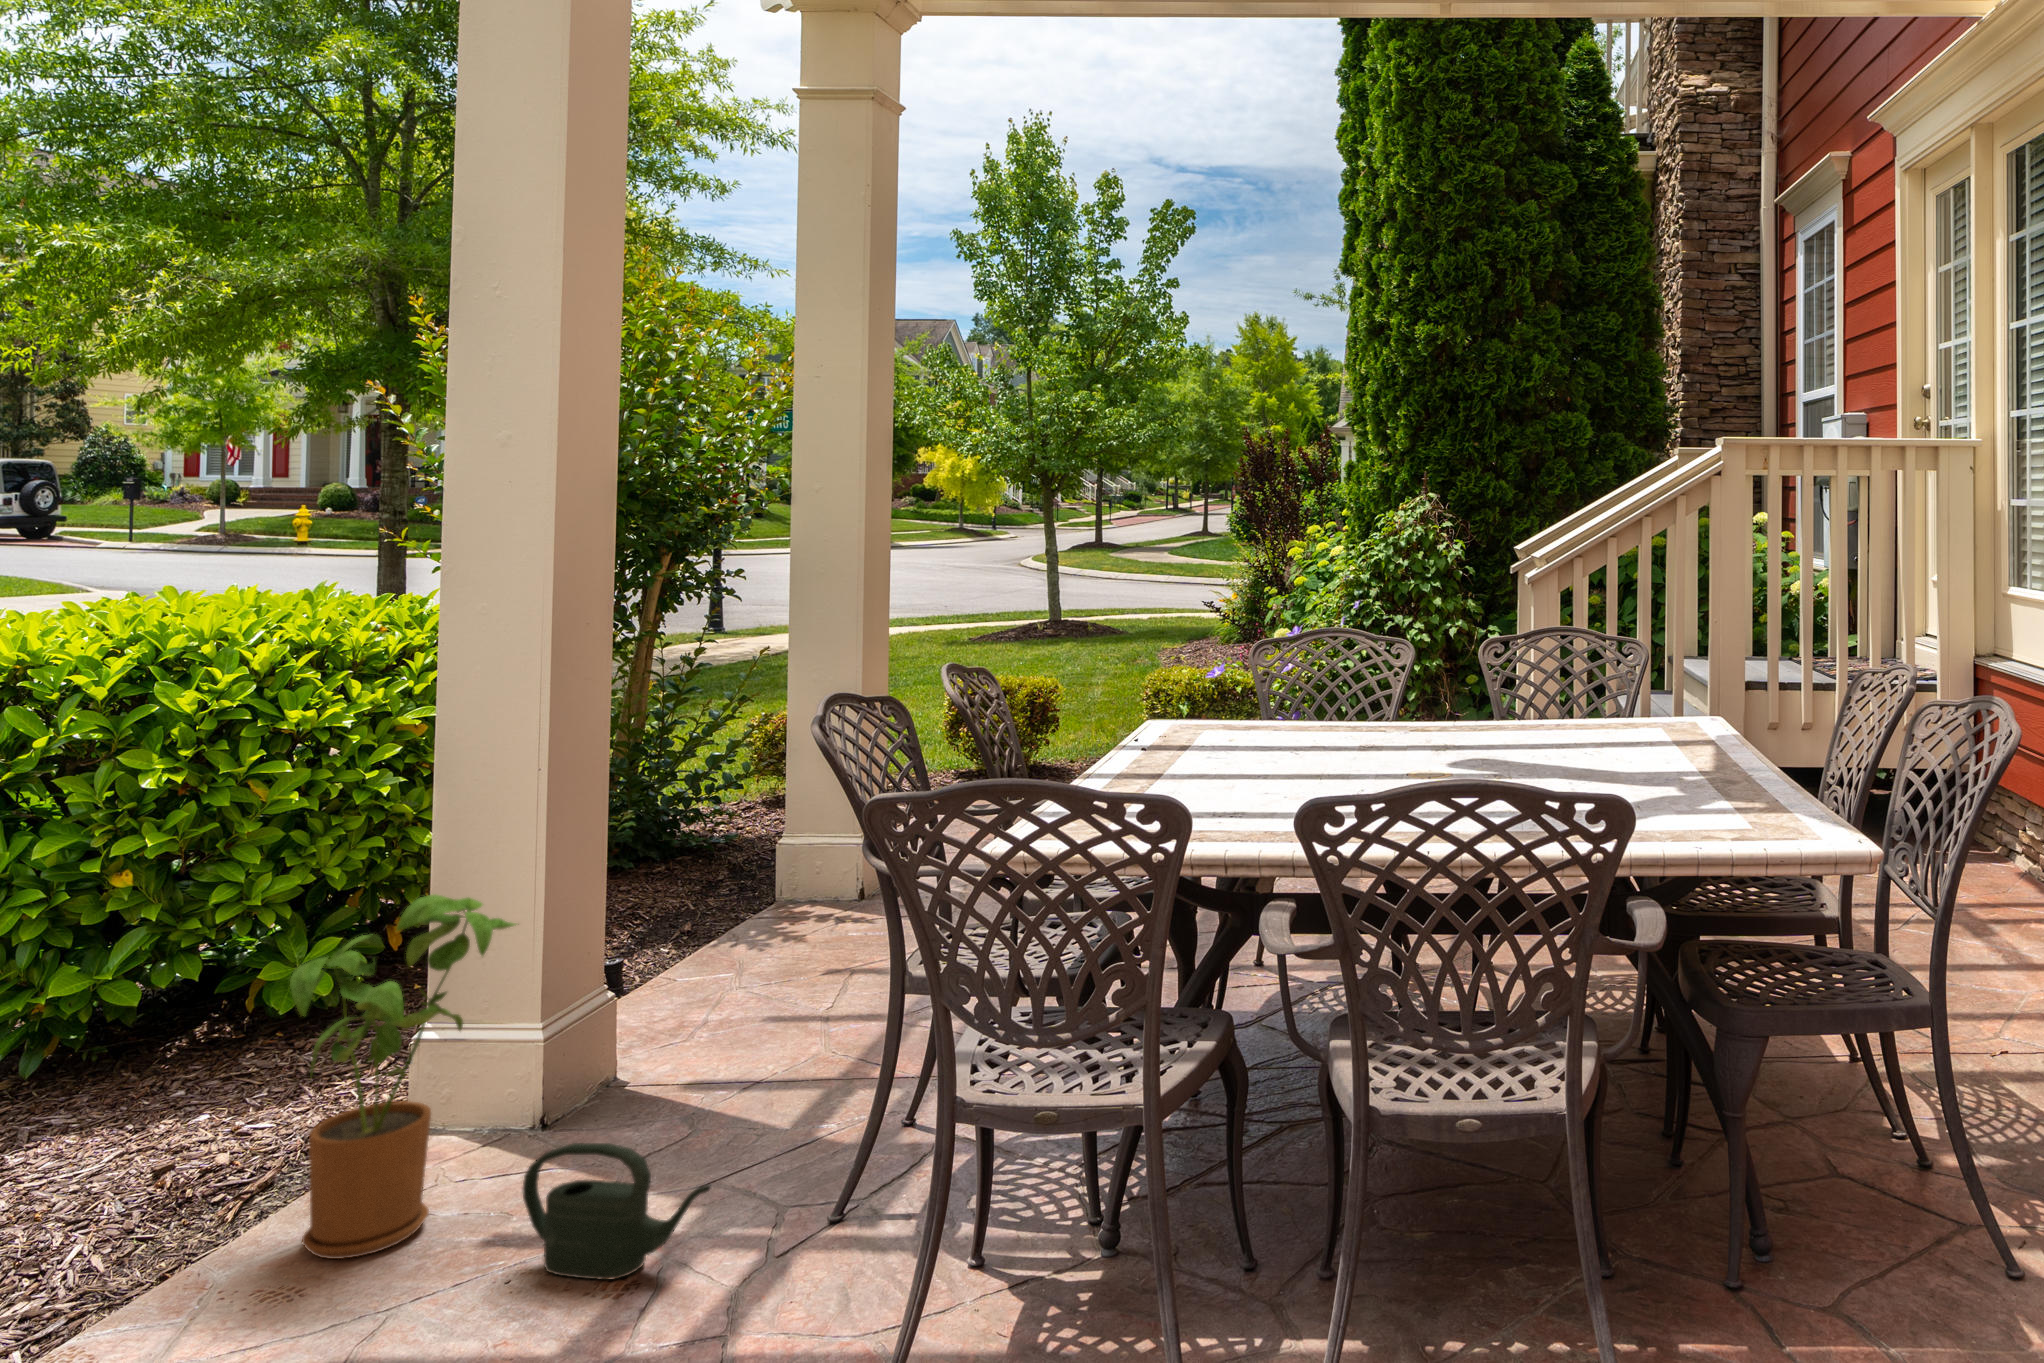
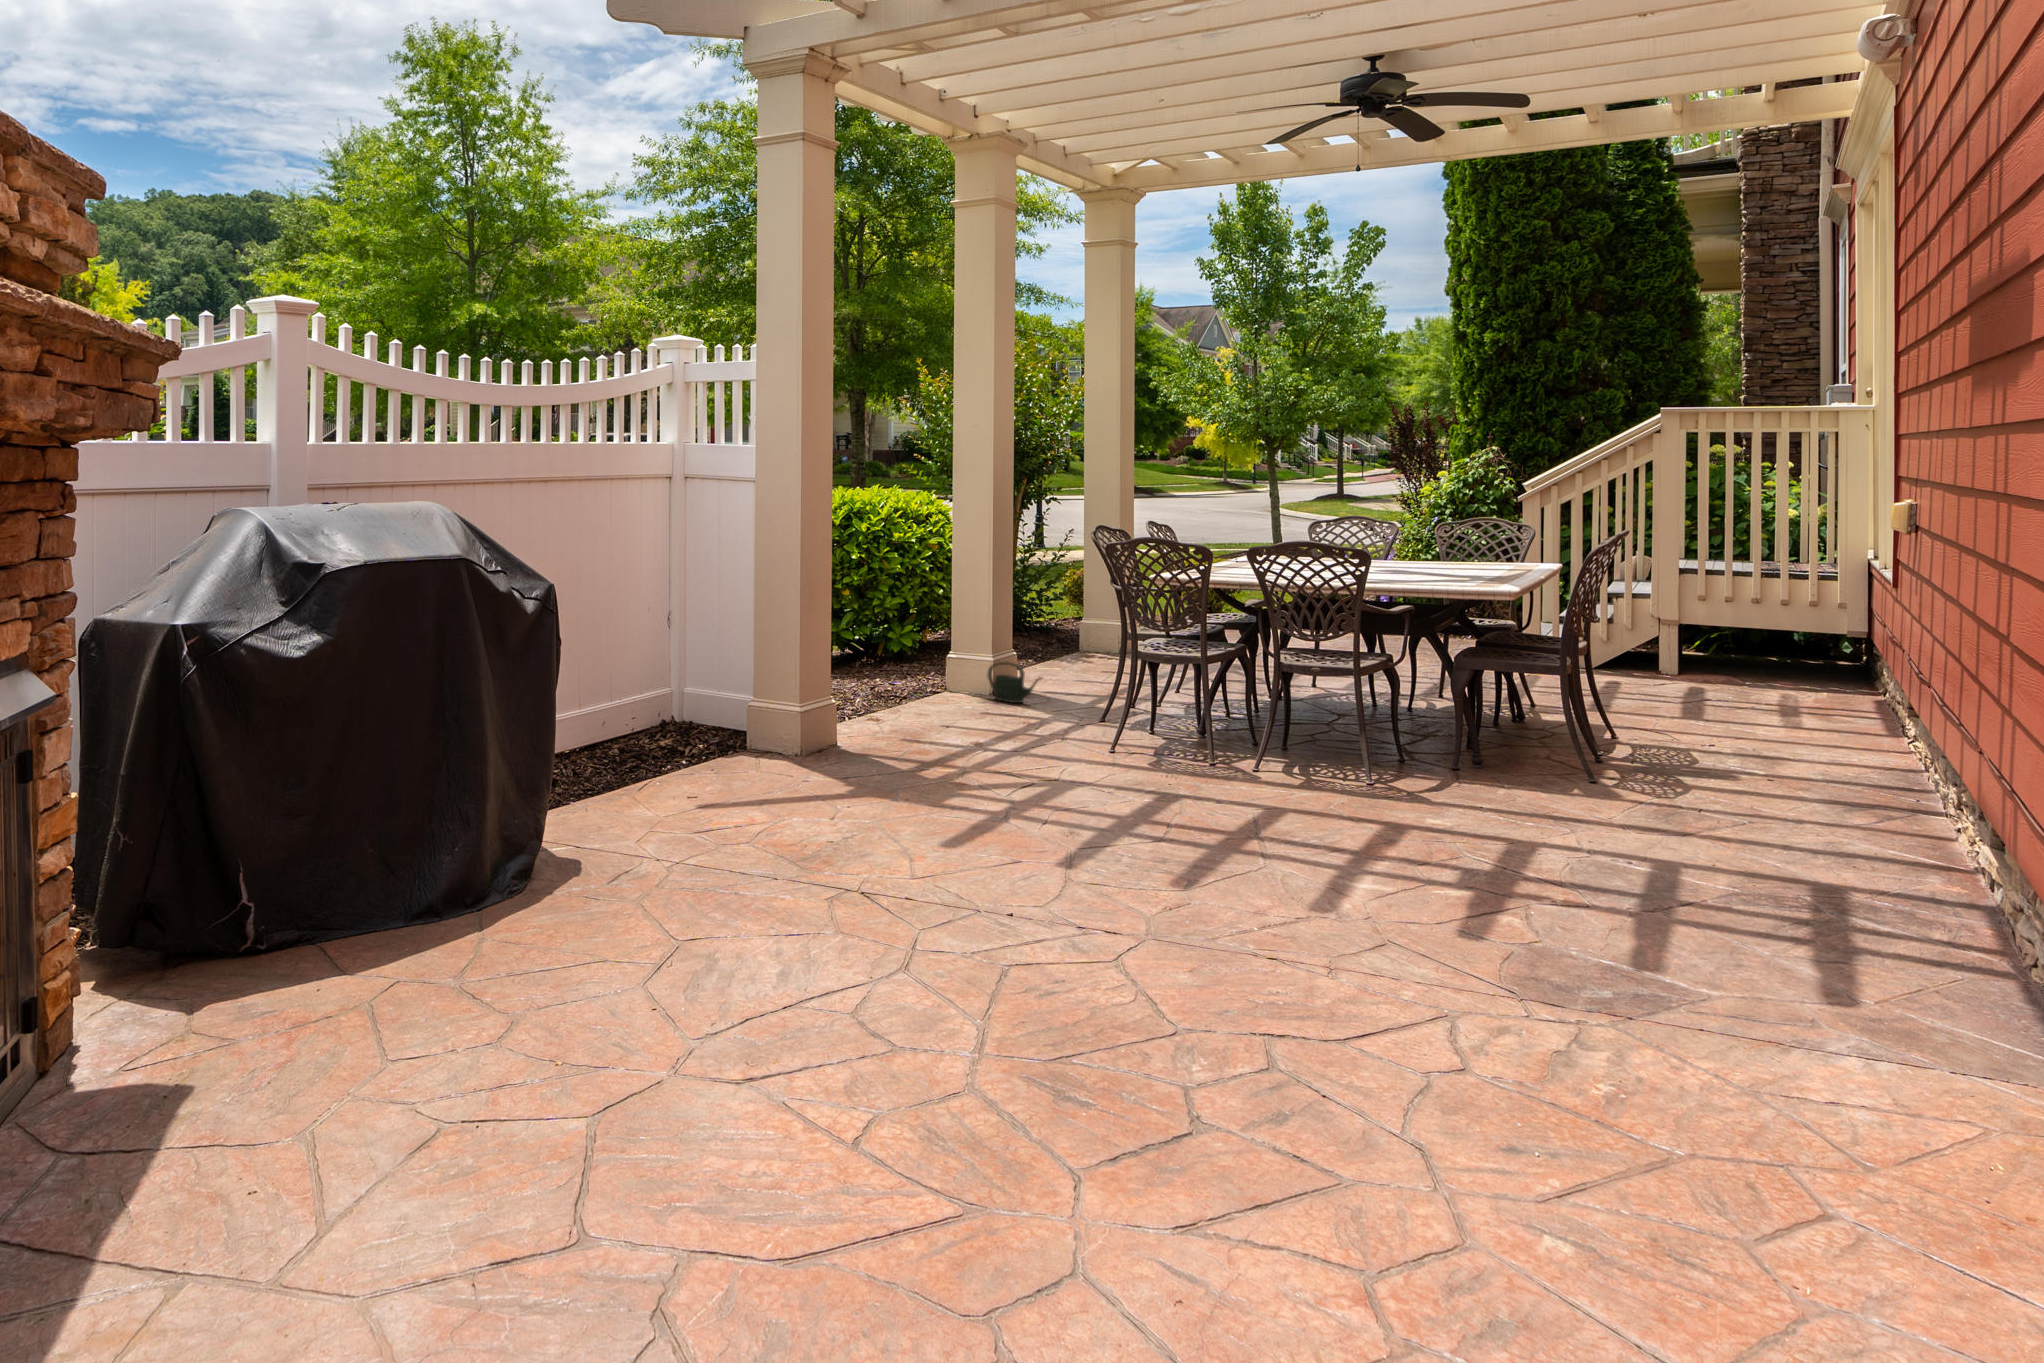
house plant: present [290,895,516,1259] -> none [920,583,982,691]

